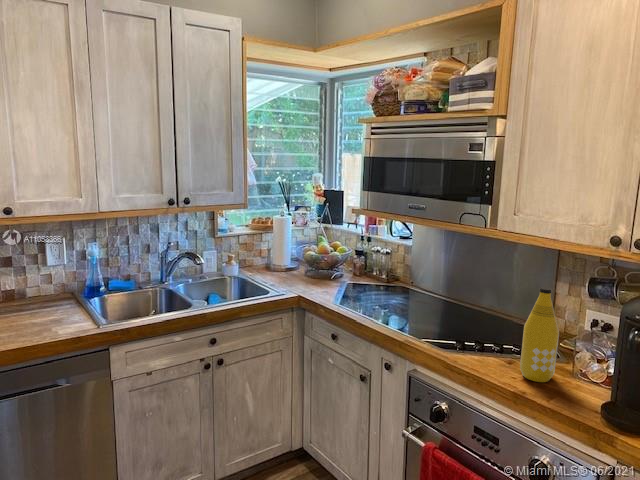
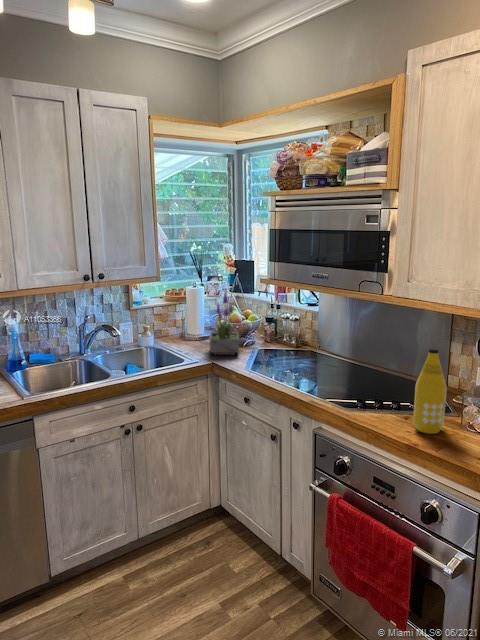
potted plant: none [297,217,327,287] -> present [210,290,239,355]

